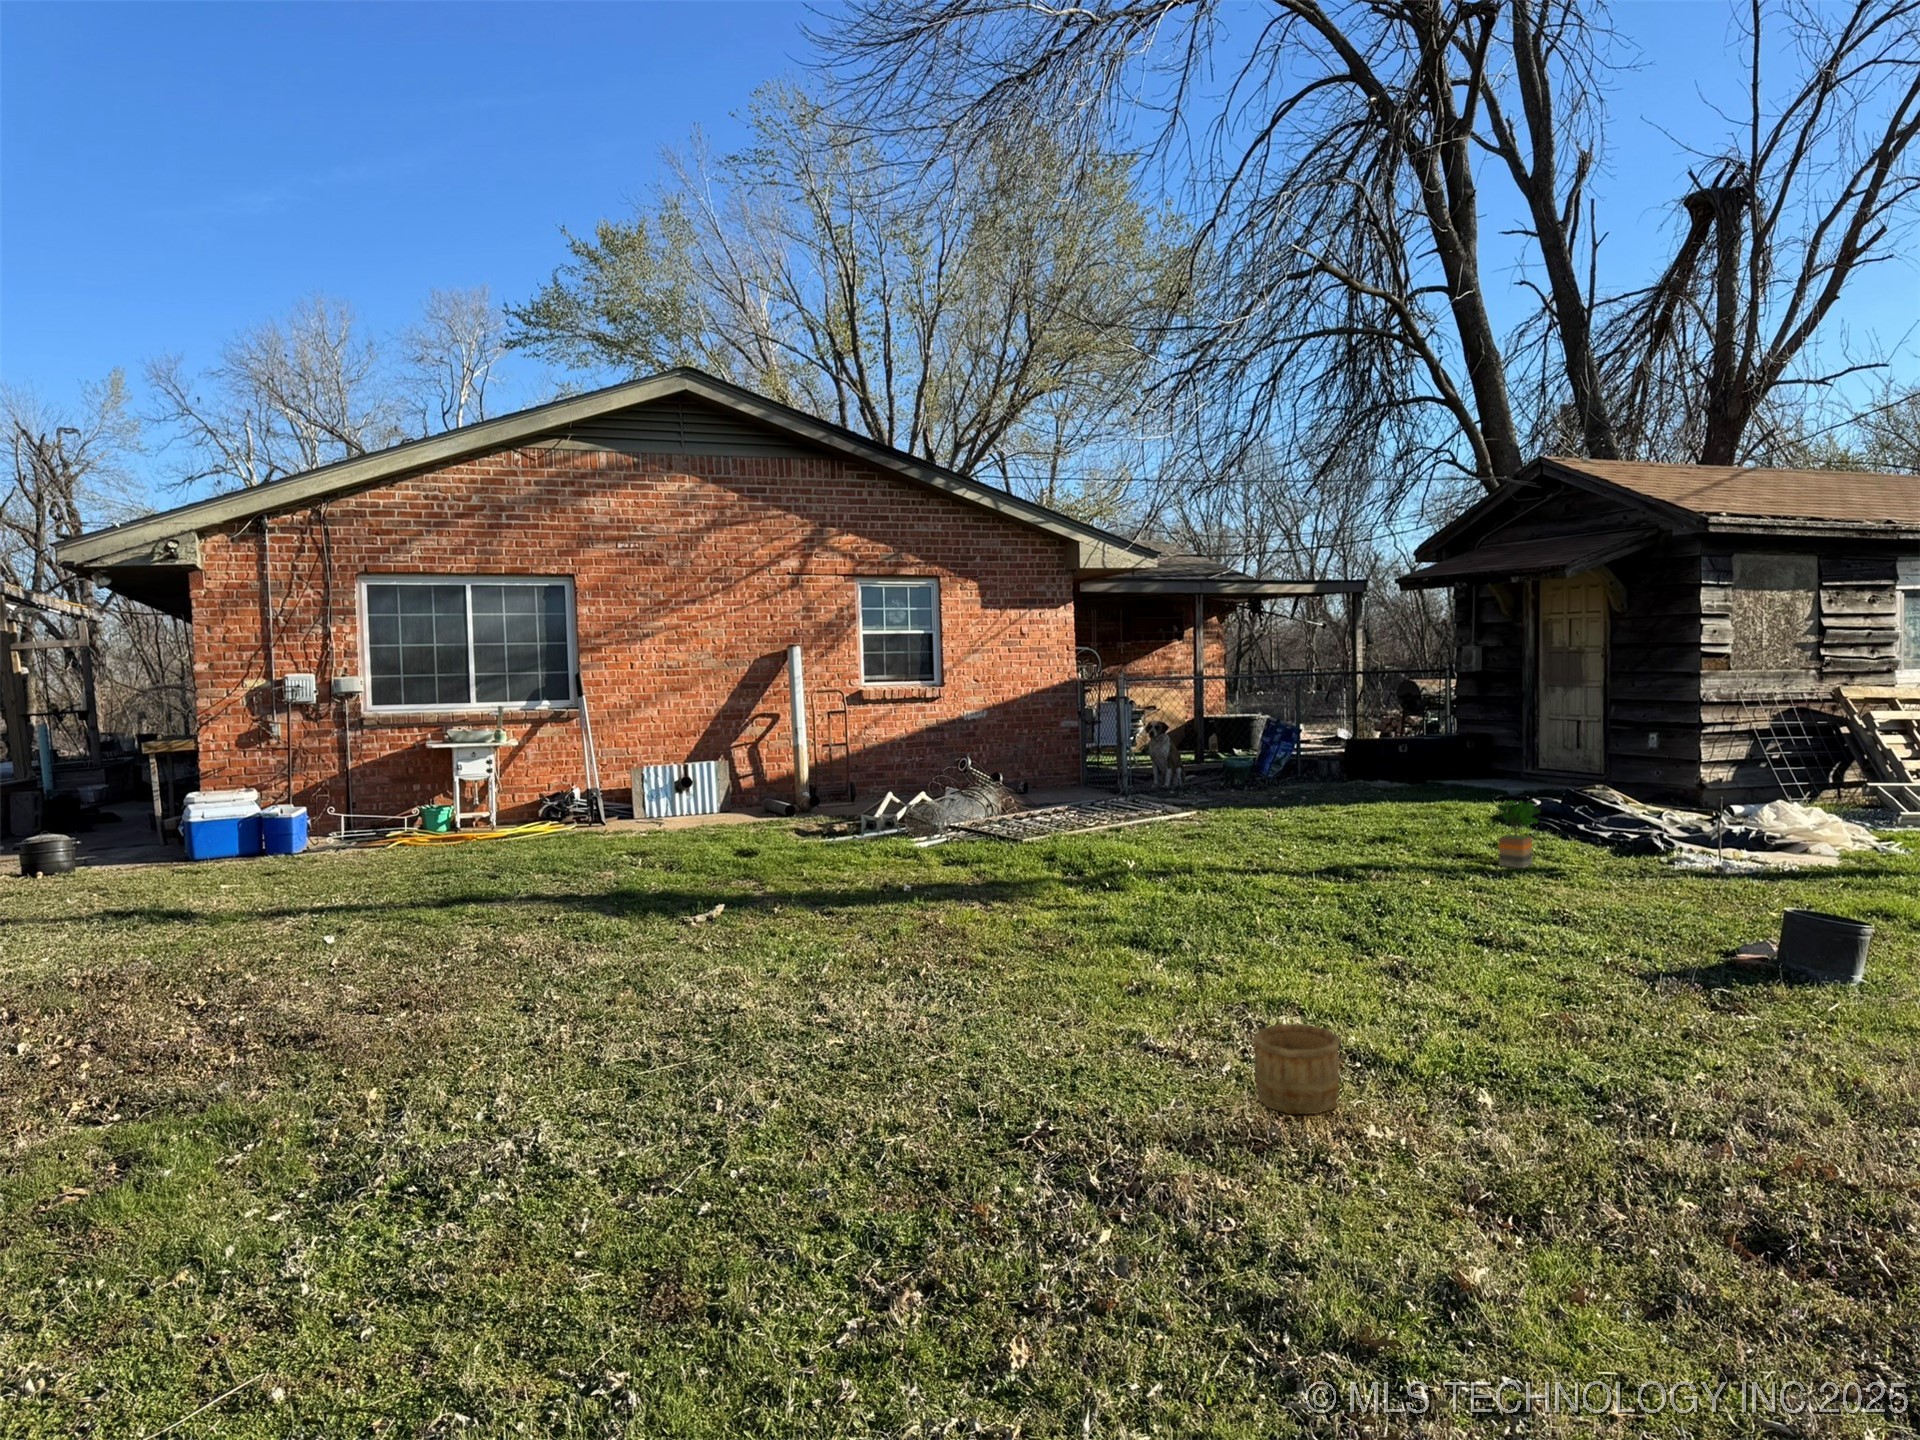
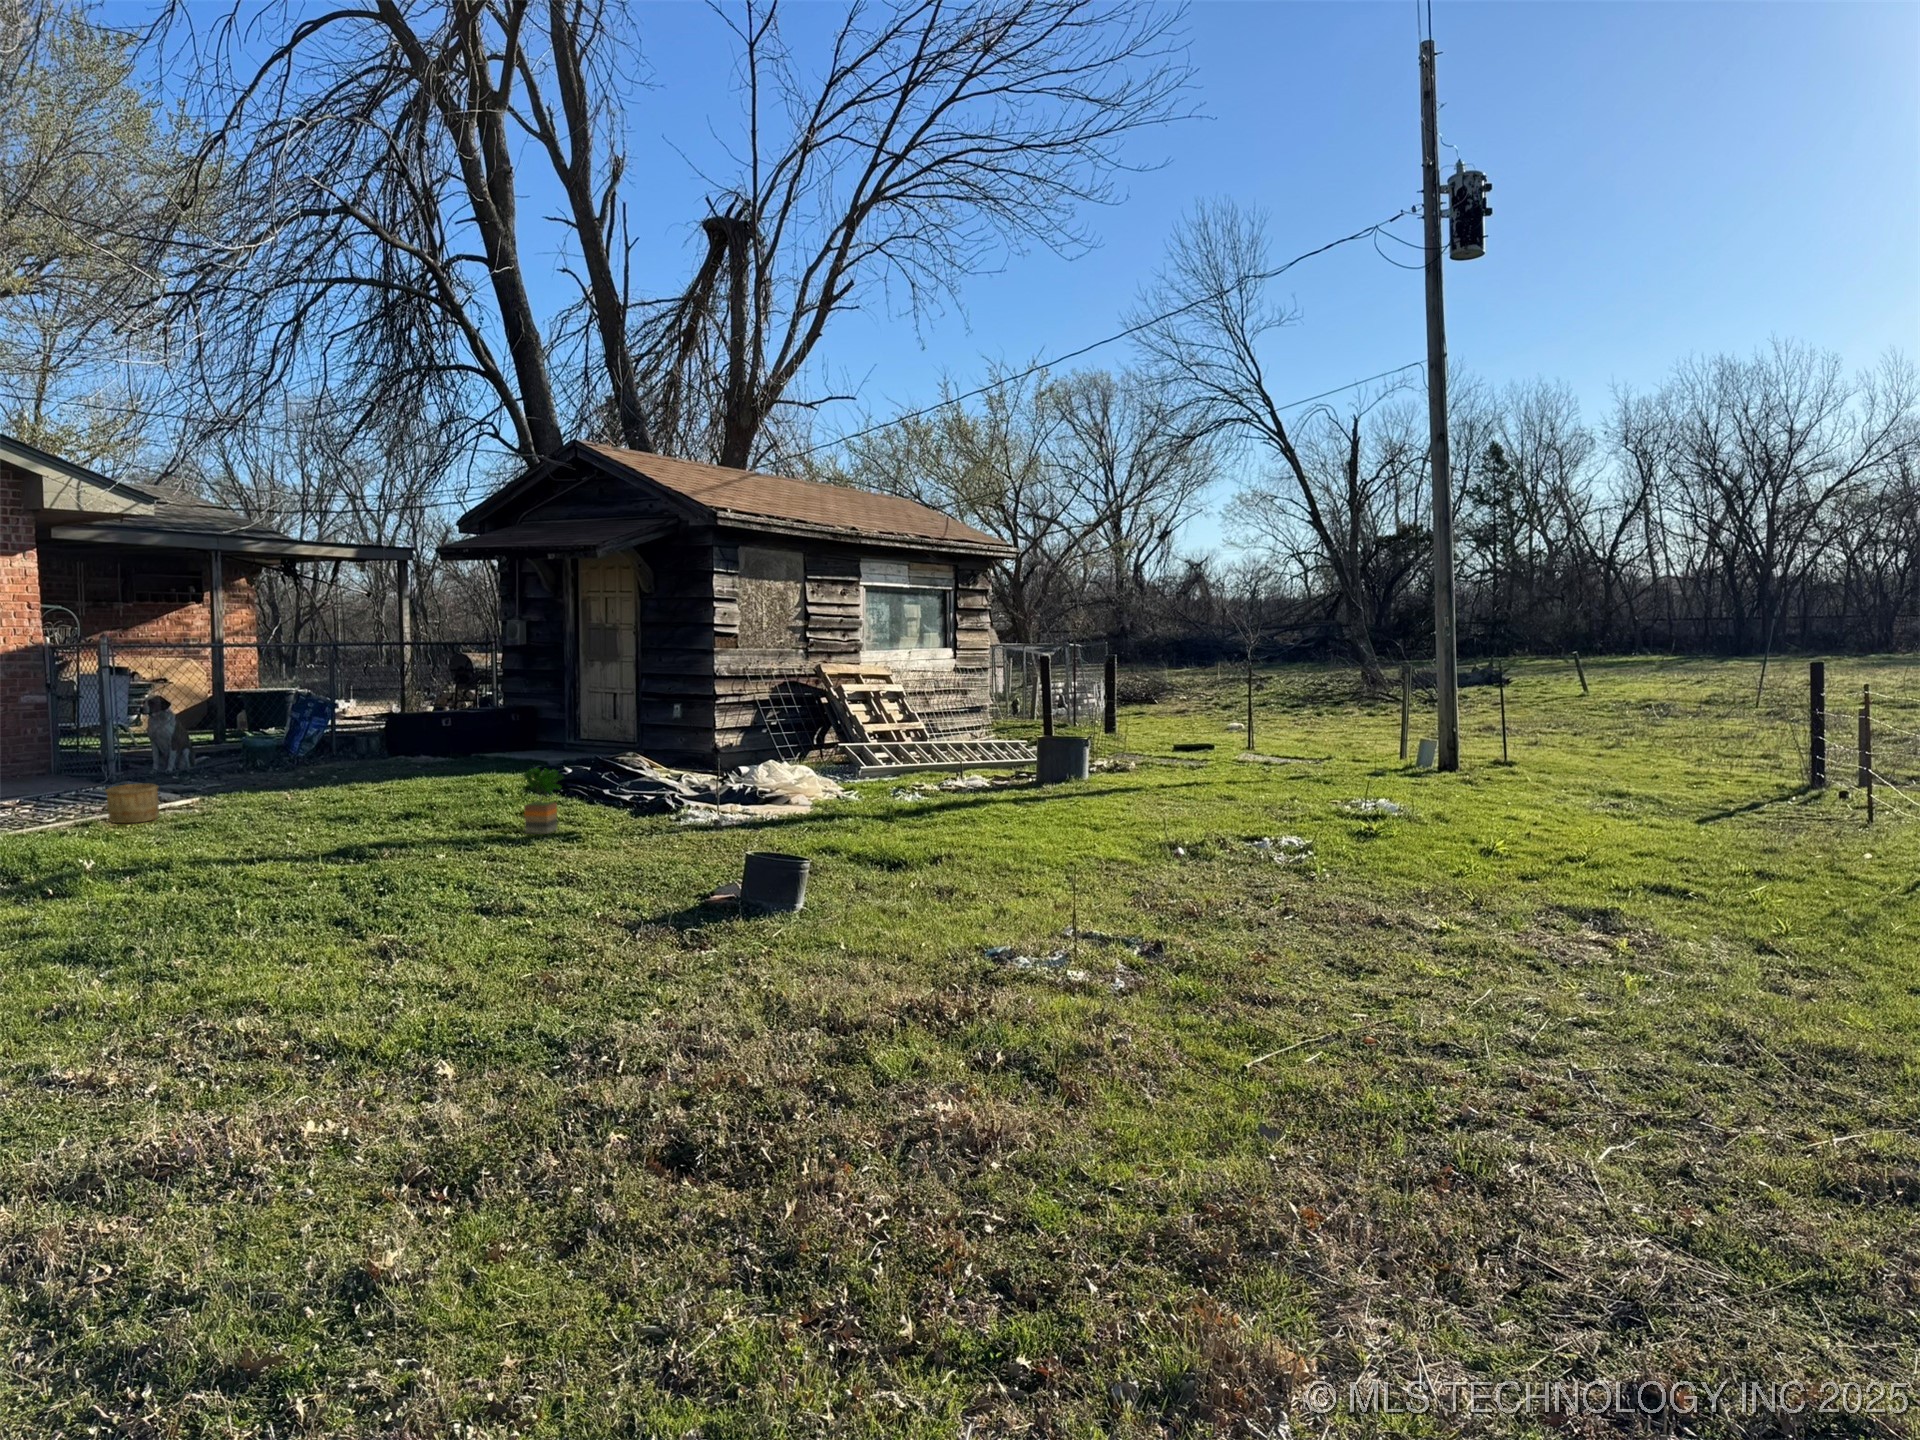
wooden bucket: present [1252,1024,1341,1114] -> present [105,783,159,823]

